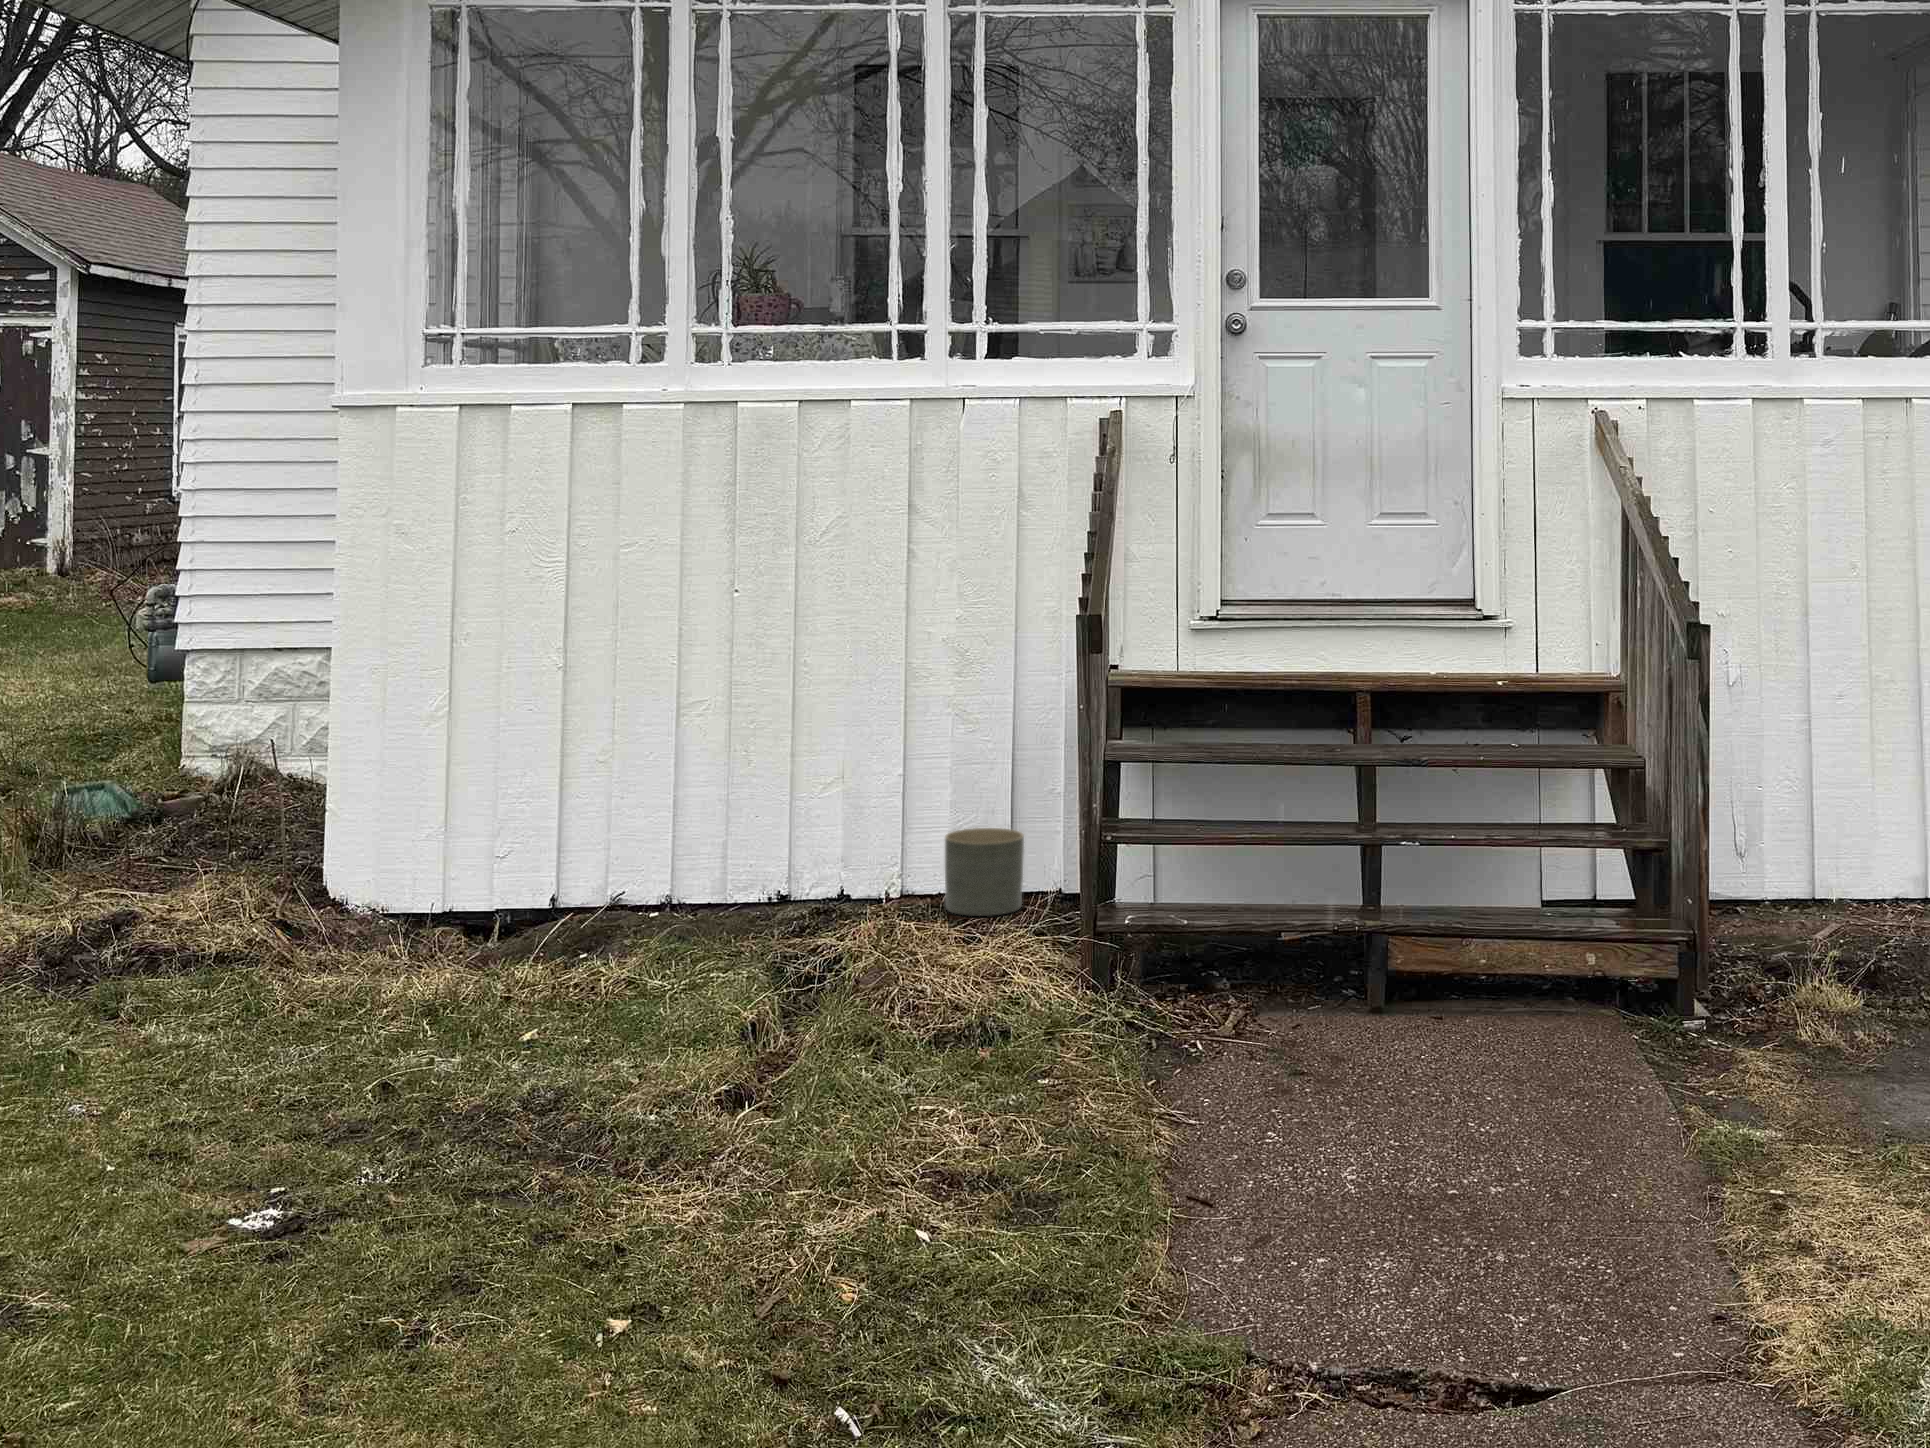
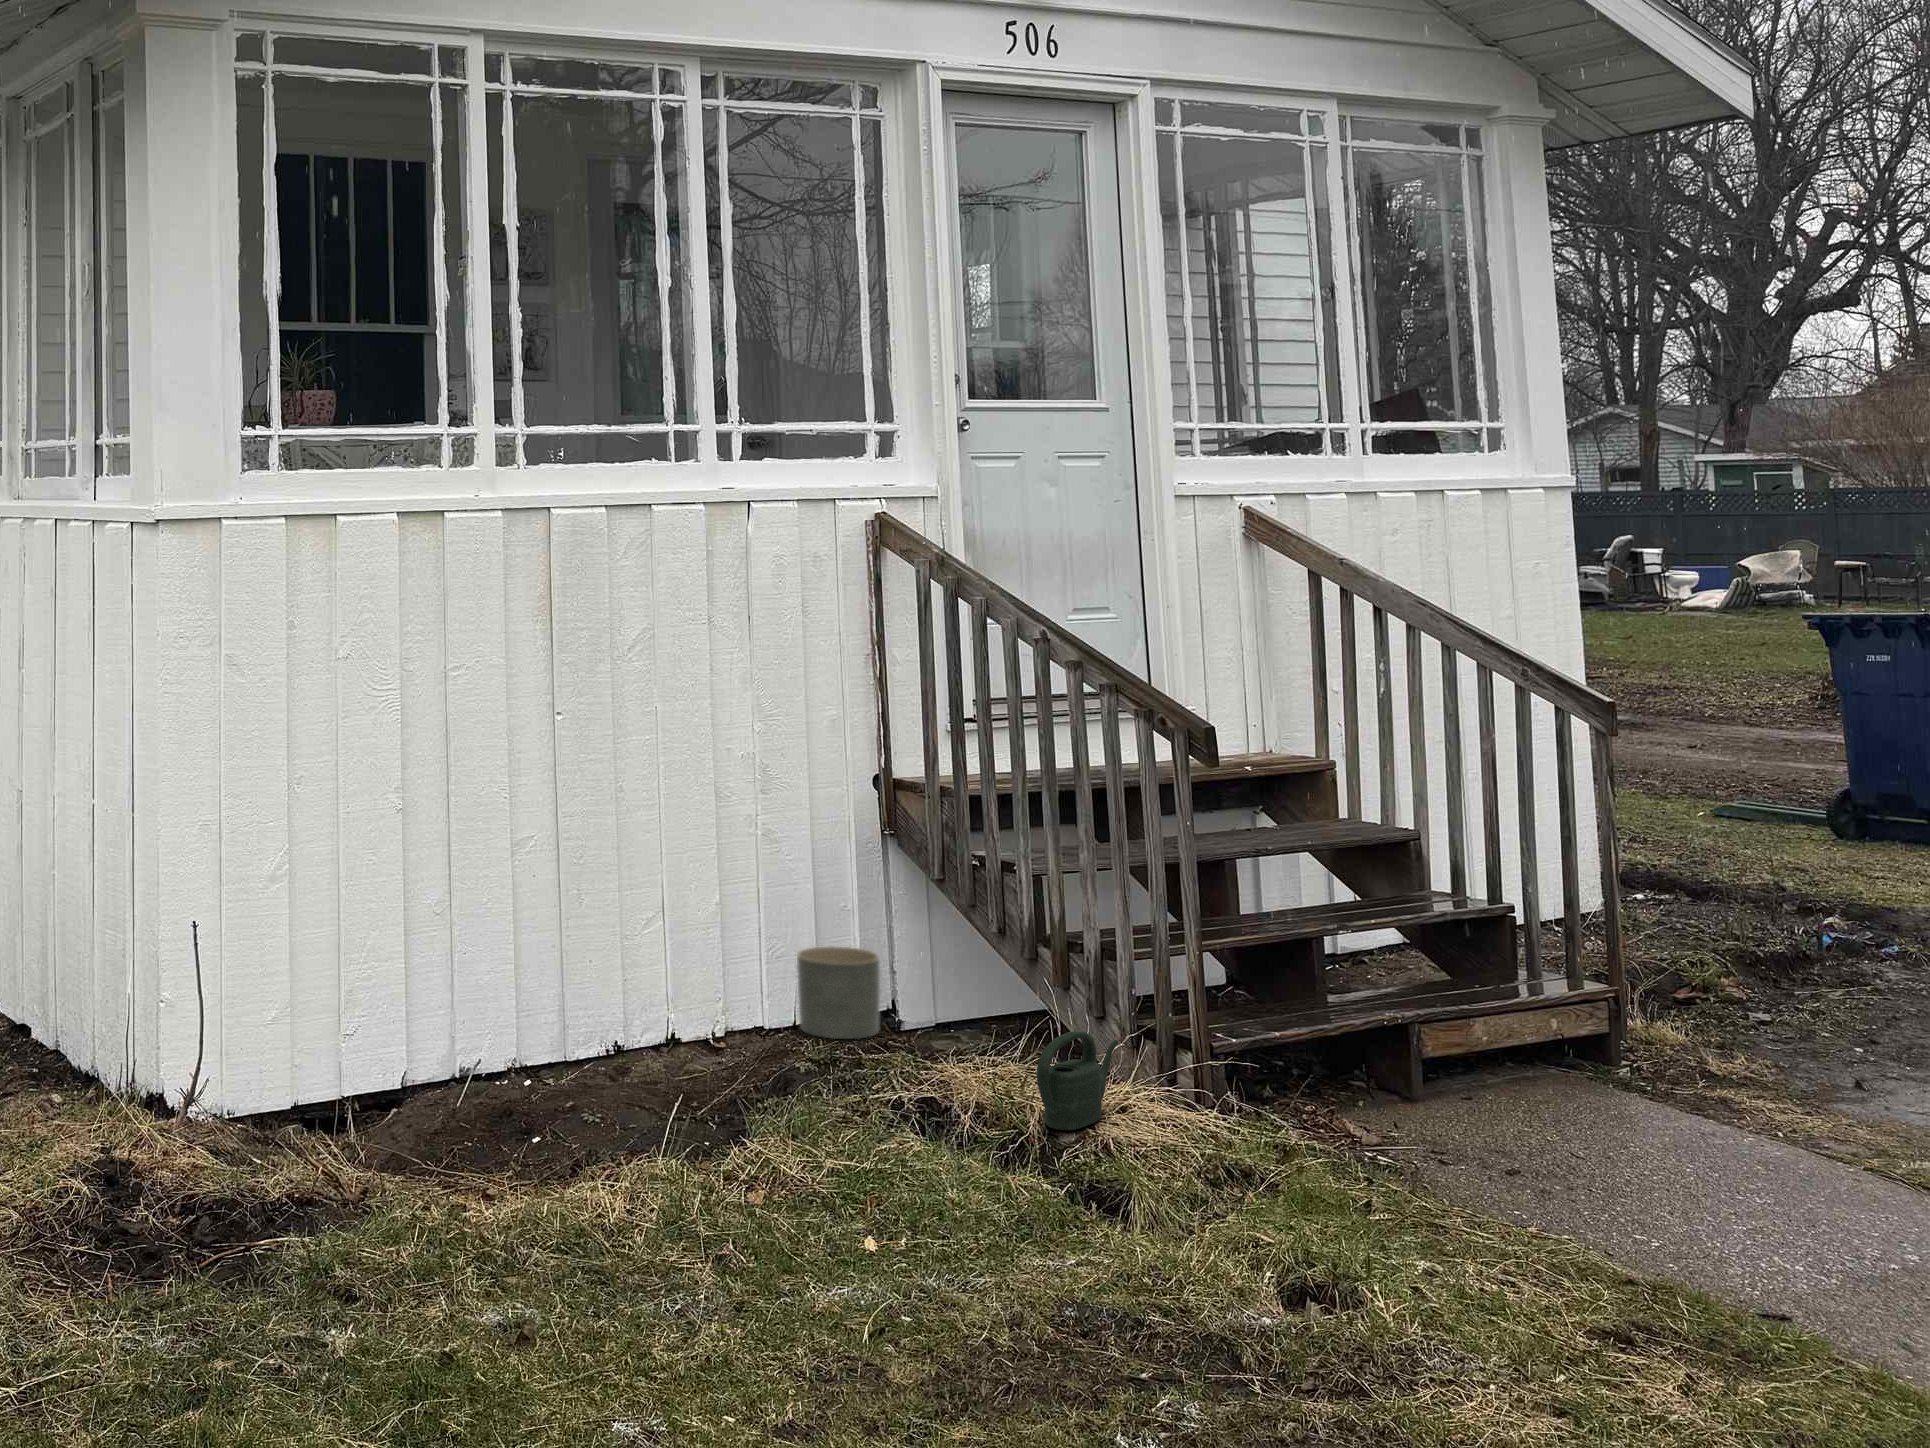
watering can: none [892,914,1035,1007] -> present [1037,1031,1118,1130]

